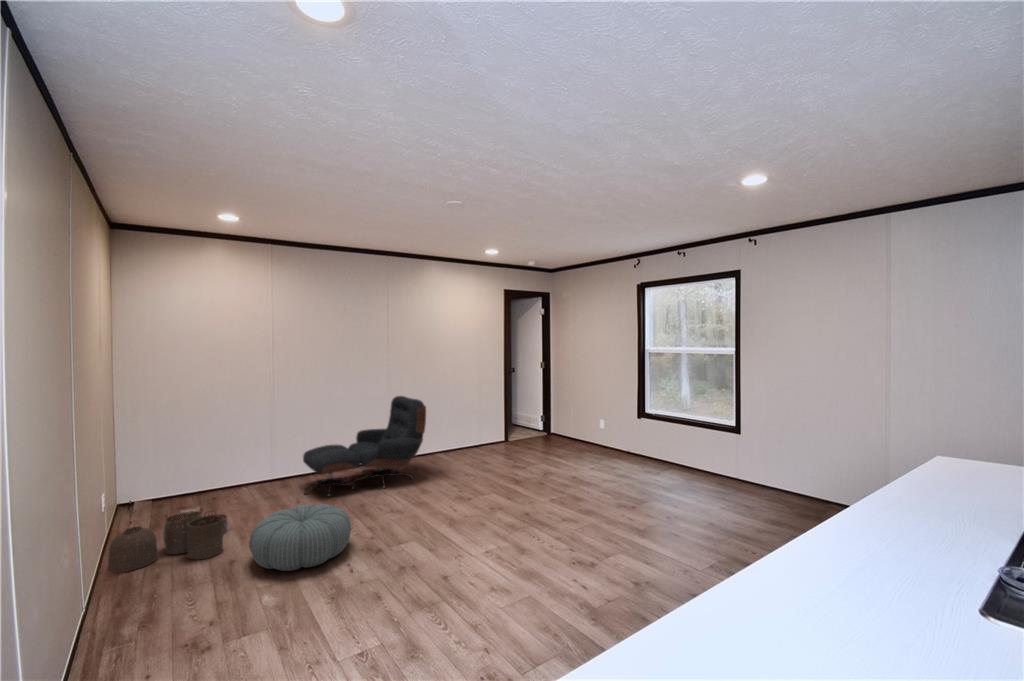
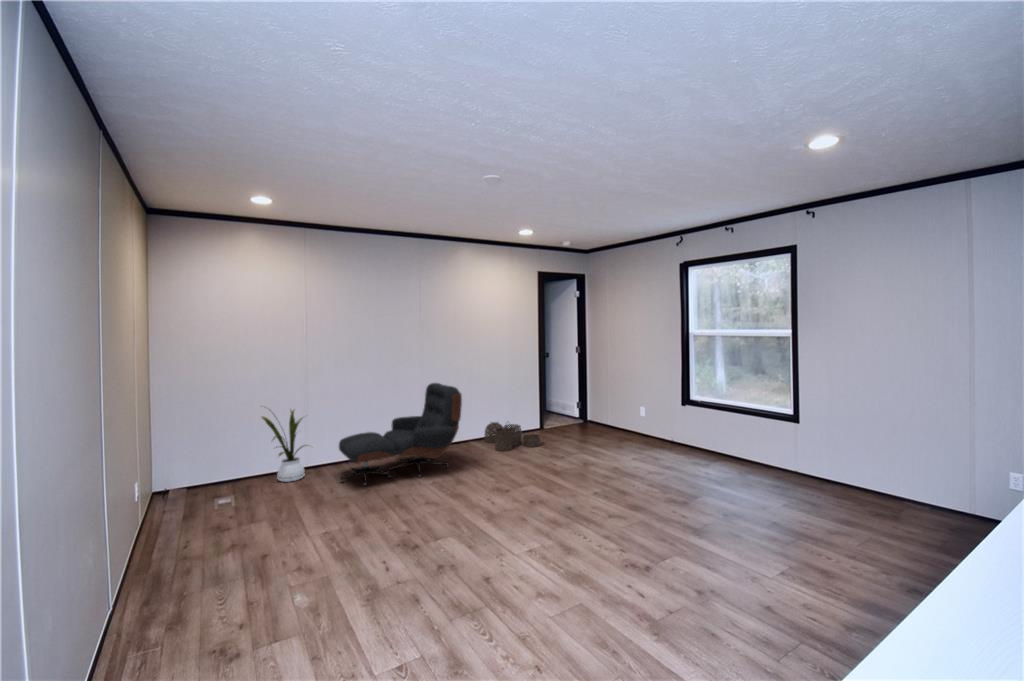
house plant: none [221,418,277,494] -> present [262,410,305,482]
pouf: present [249,504,351,571] -> none [282,496,387,567]
woven basket: present [108,508,228,573] -> present [485,422,540,451]

